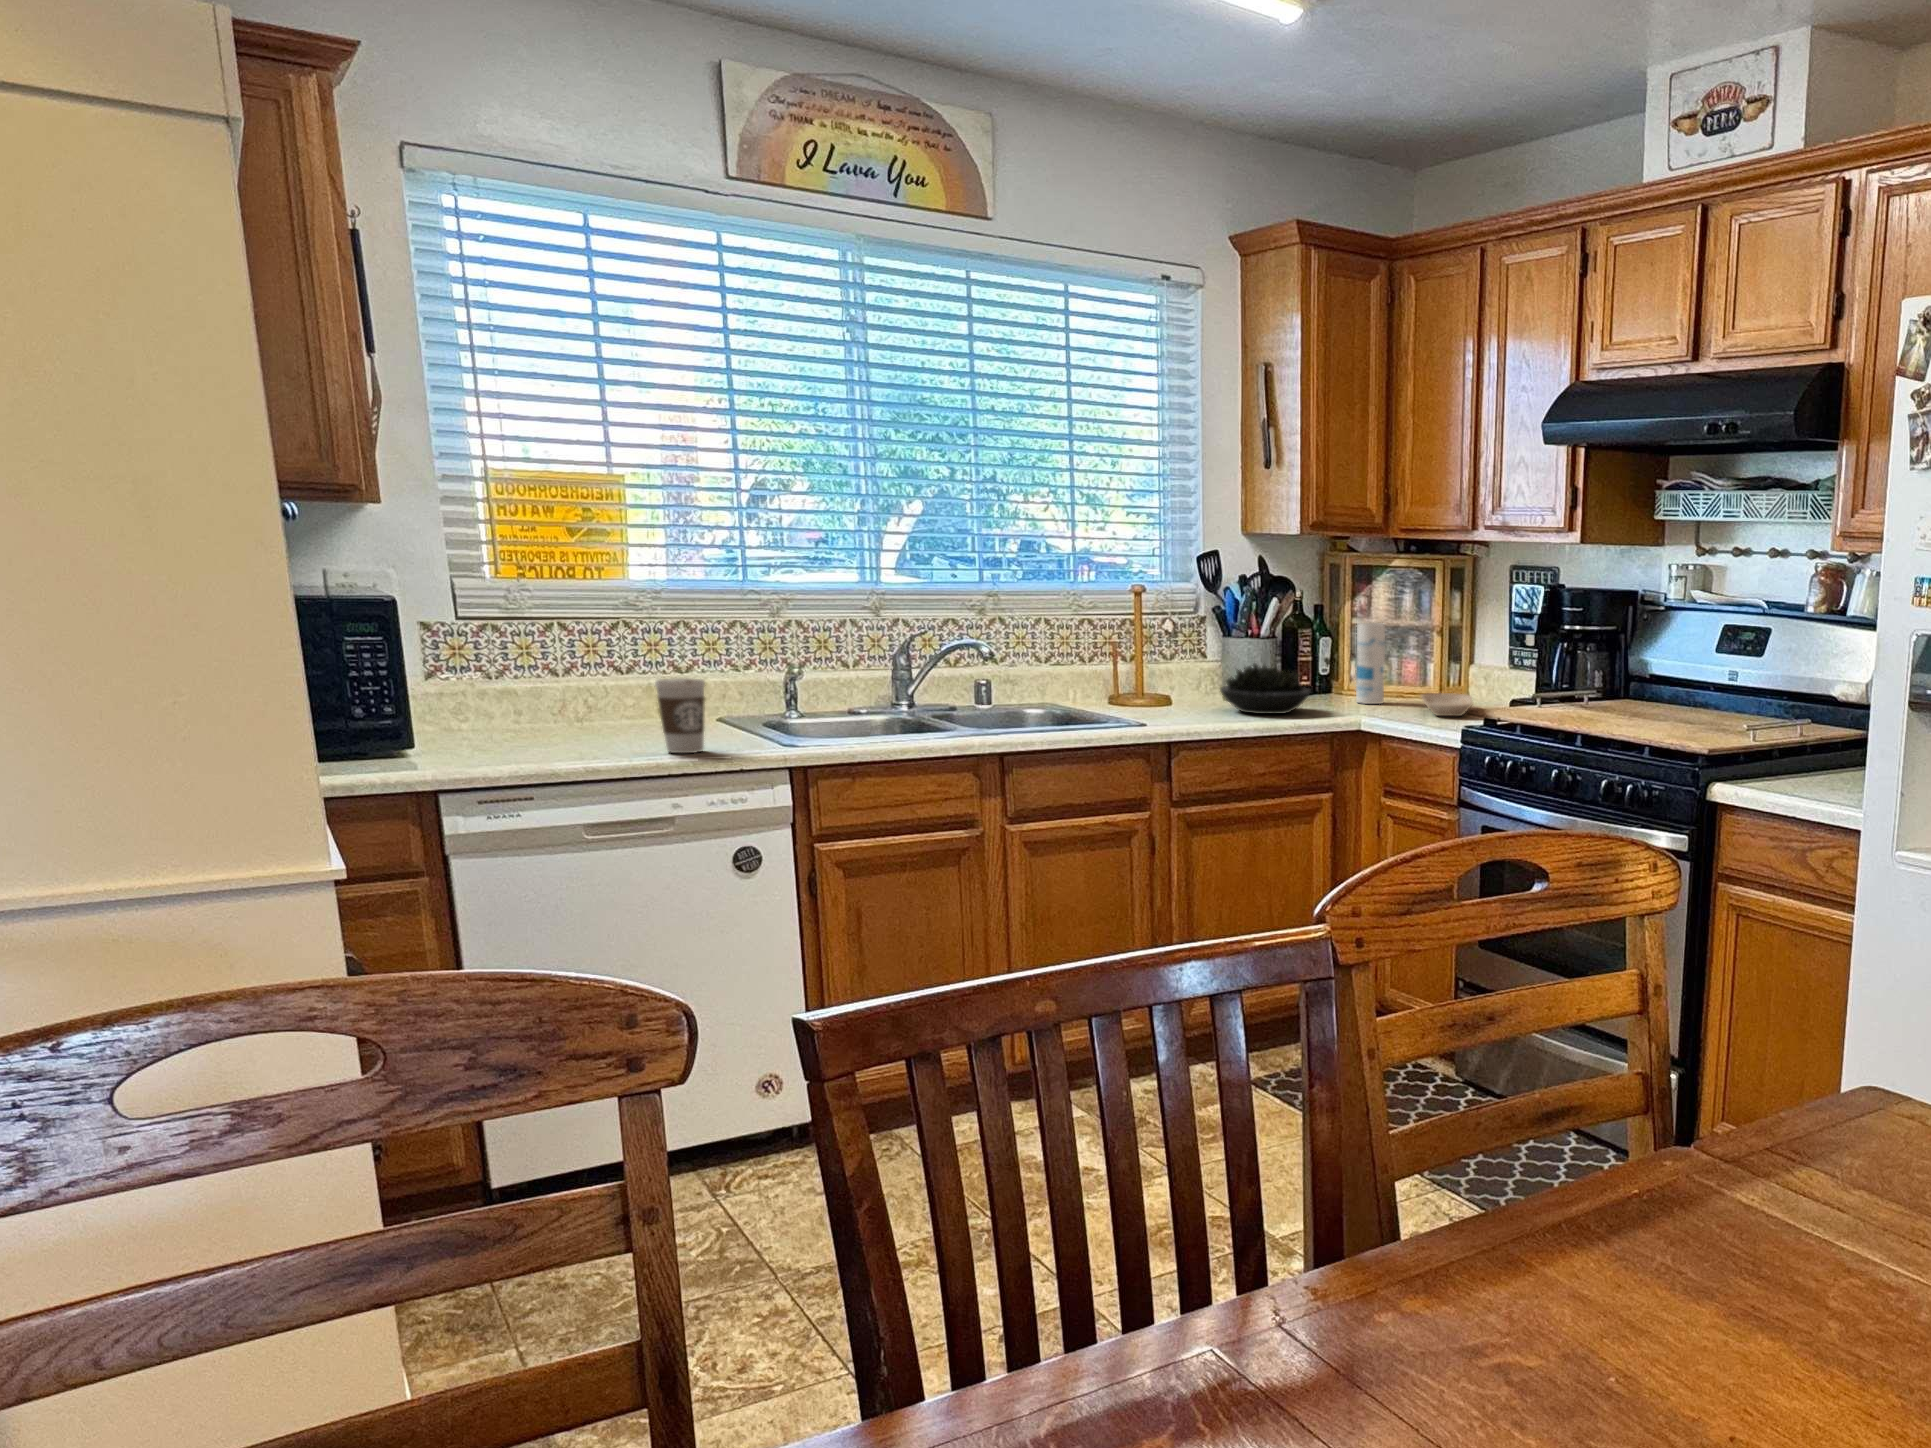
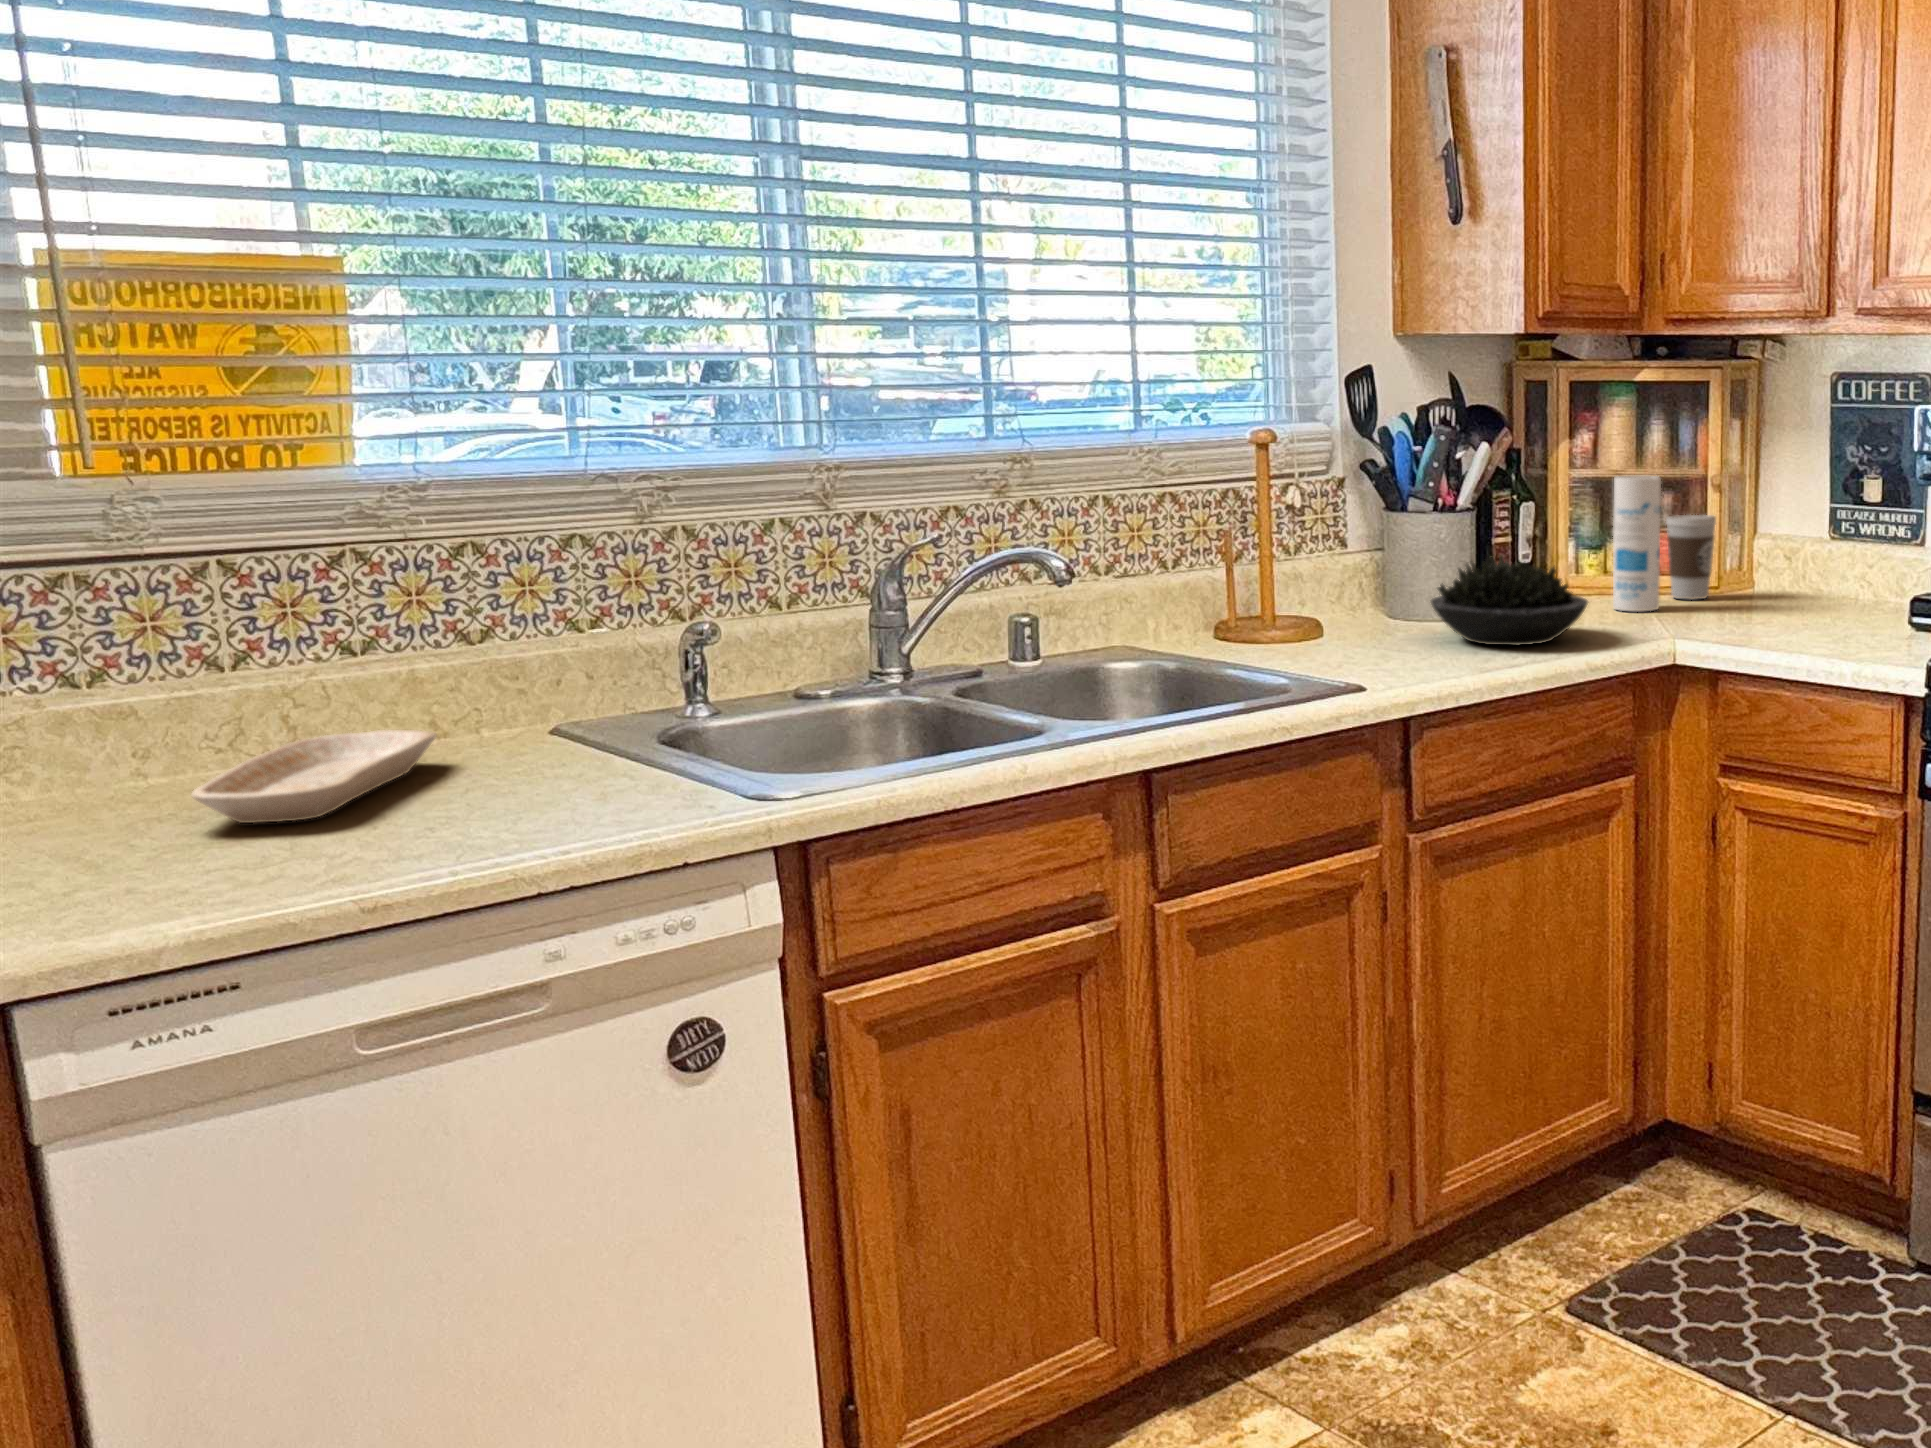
coffee cup: present [655,678,705,753] -> present [1666,515,1716,600]
tray: present [1421,693,1473,716] -> present [192,730,437,823]

